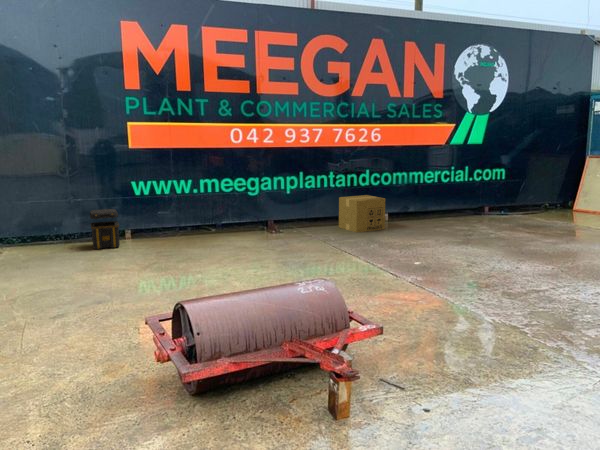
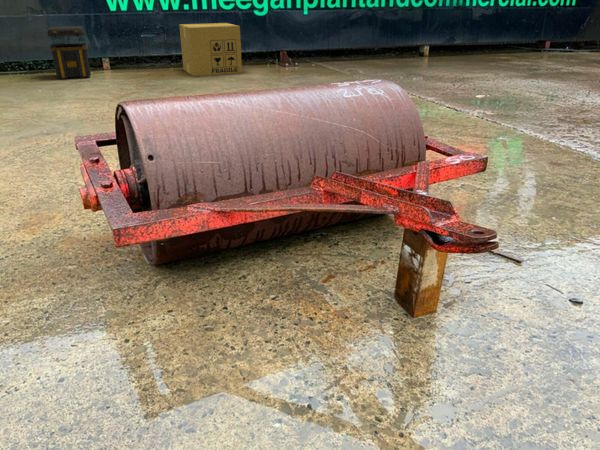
cardboard box: present [339,195,385,232] -> present [179,23,242,76]

